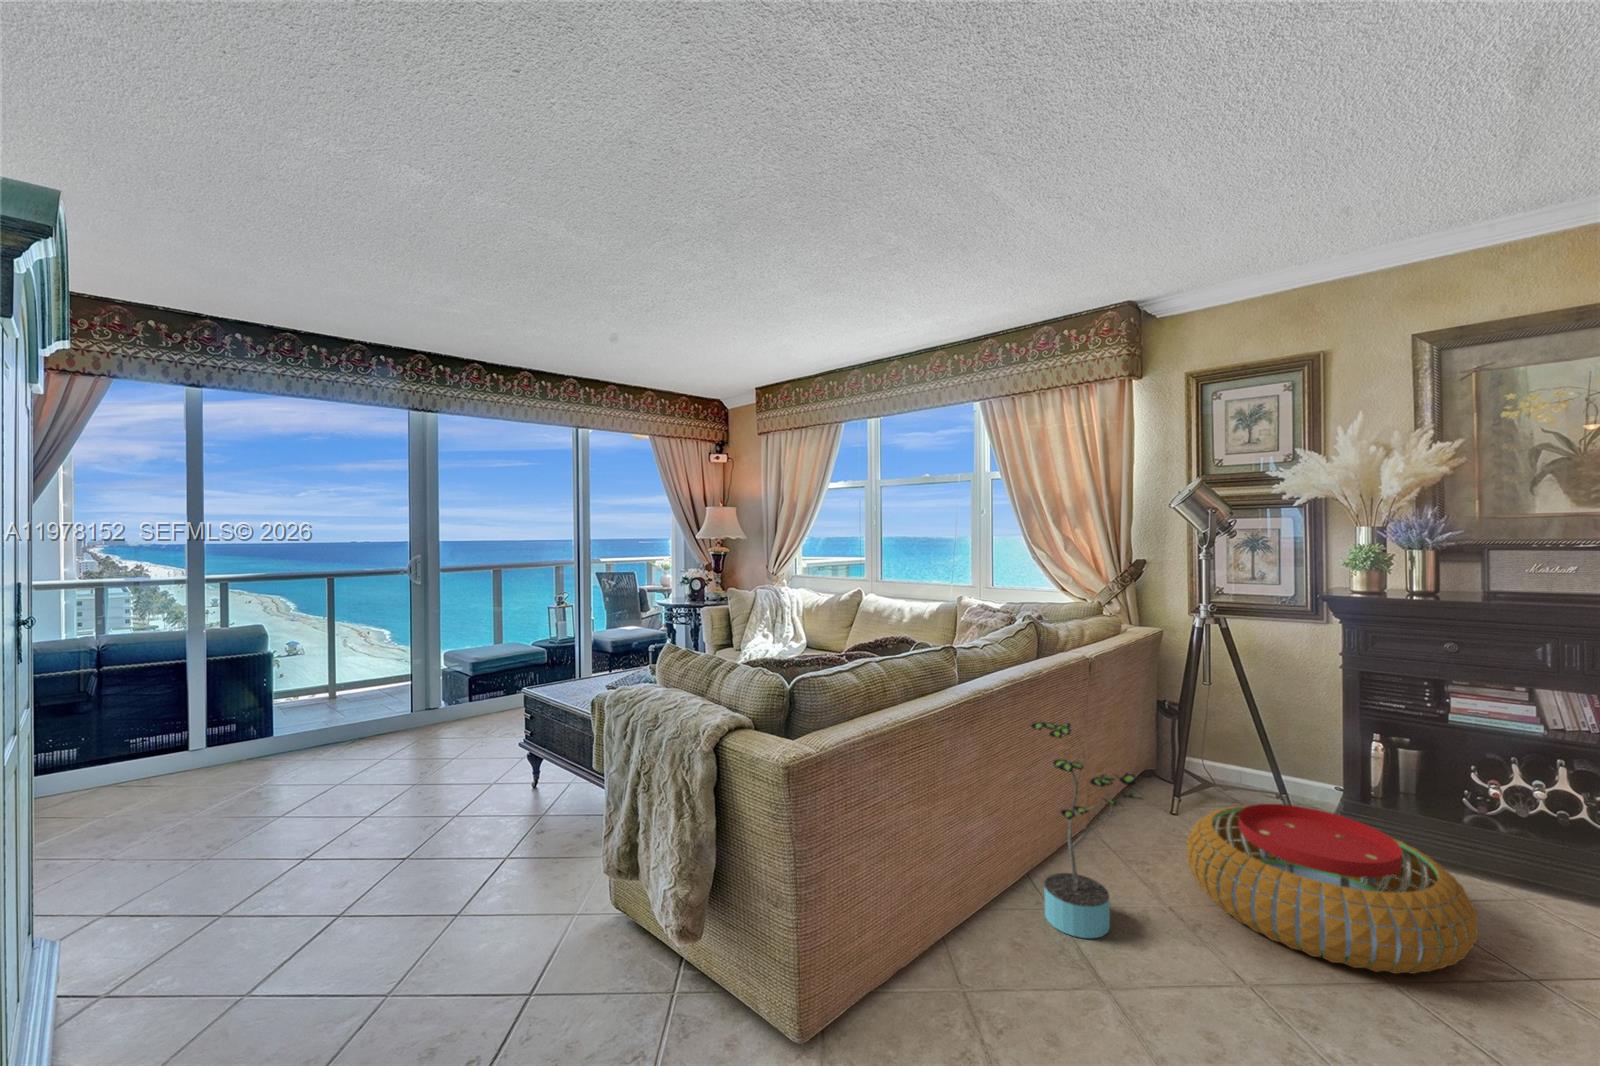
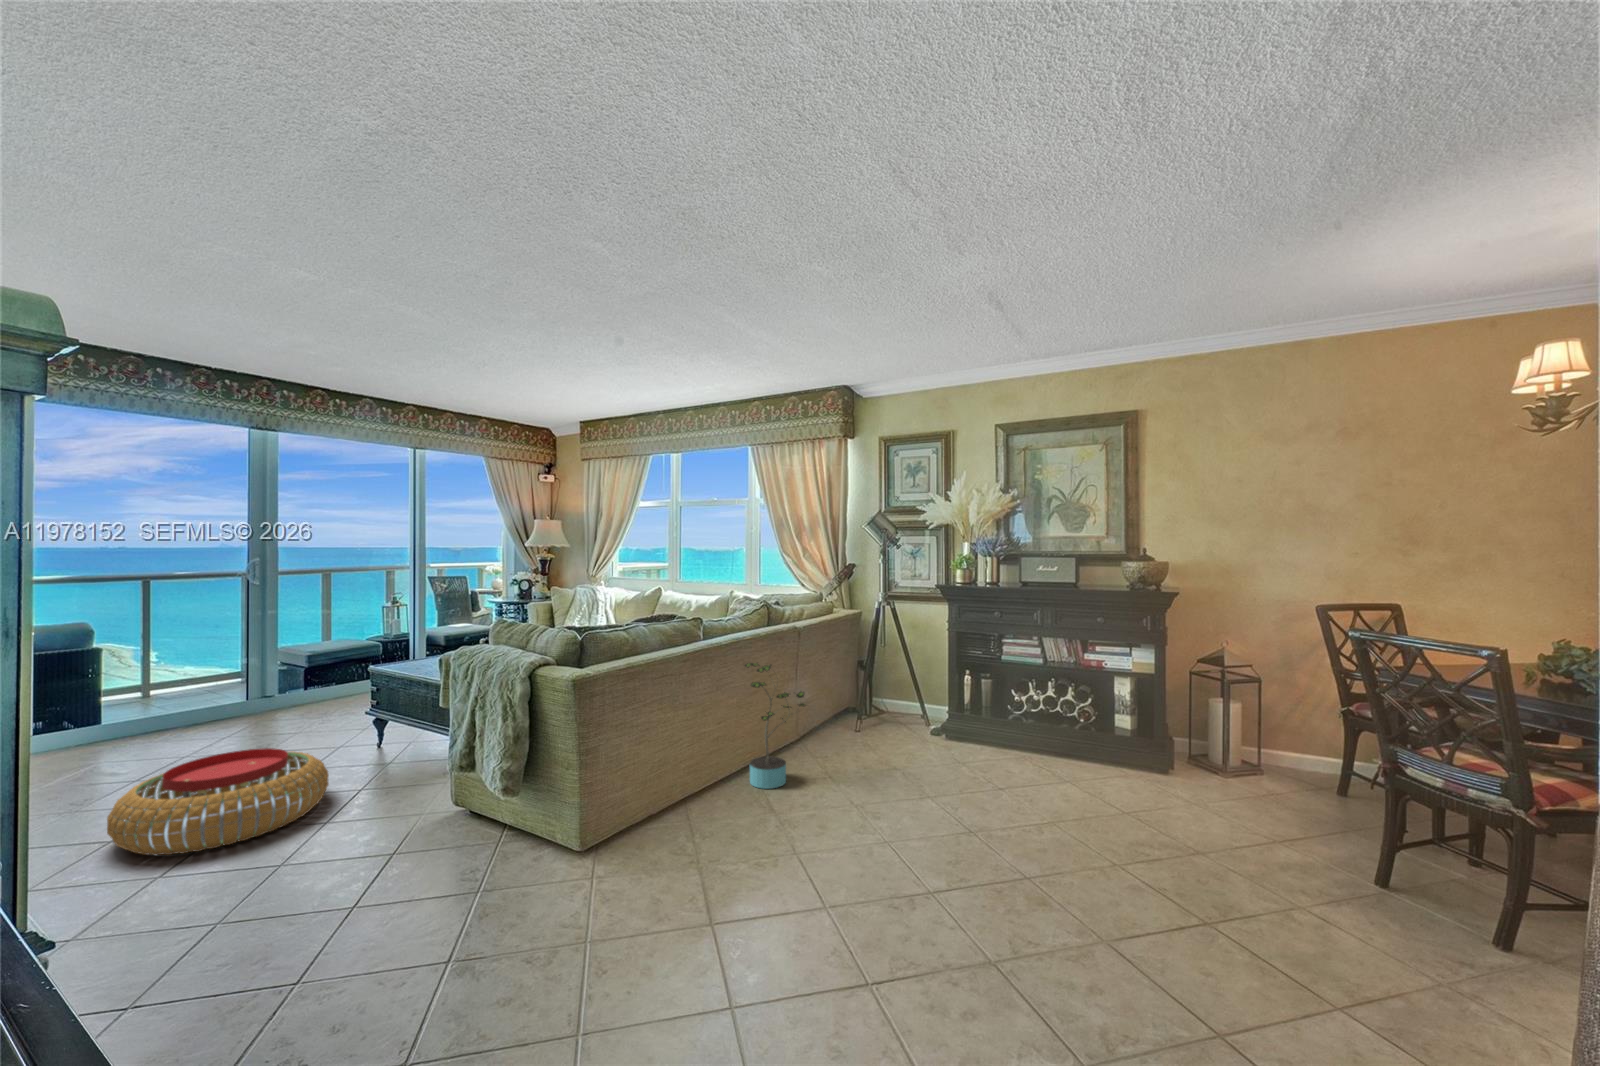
pouf: present [1187,804,1478,974] -> present [107,748,329,855]

